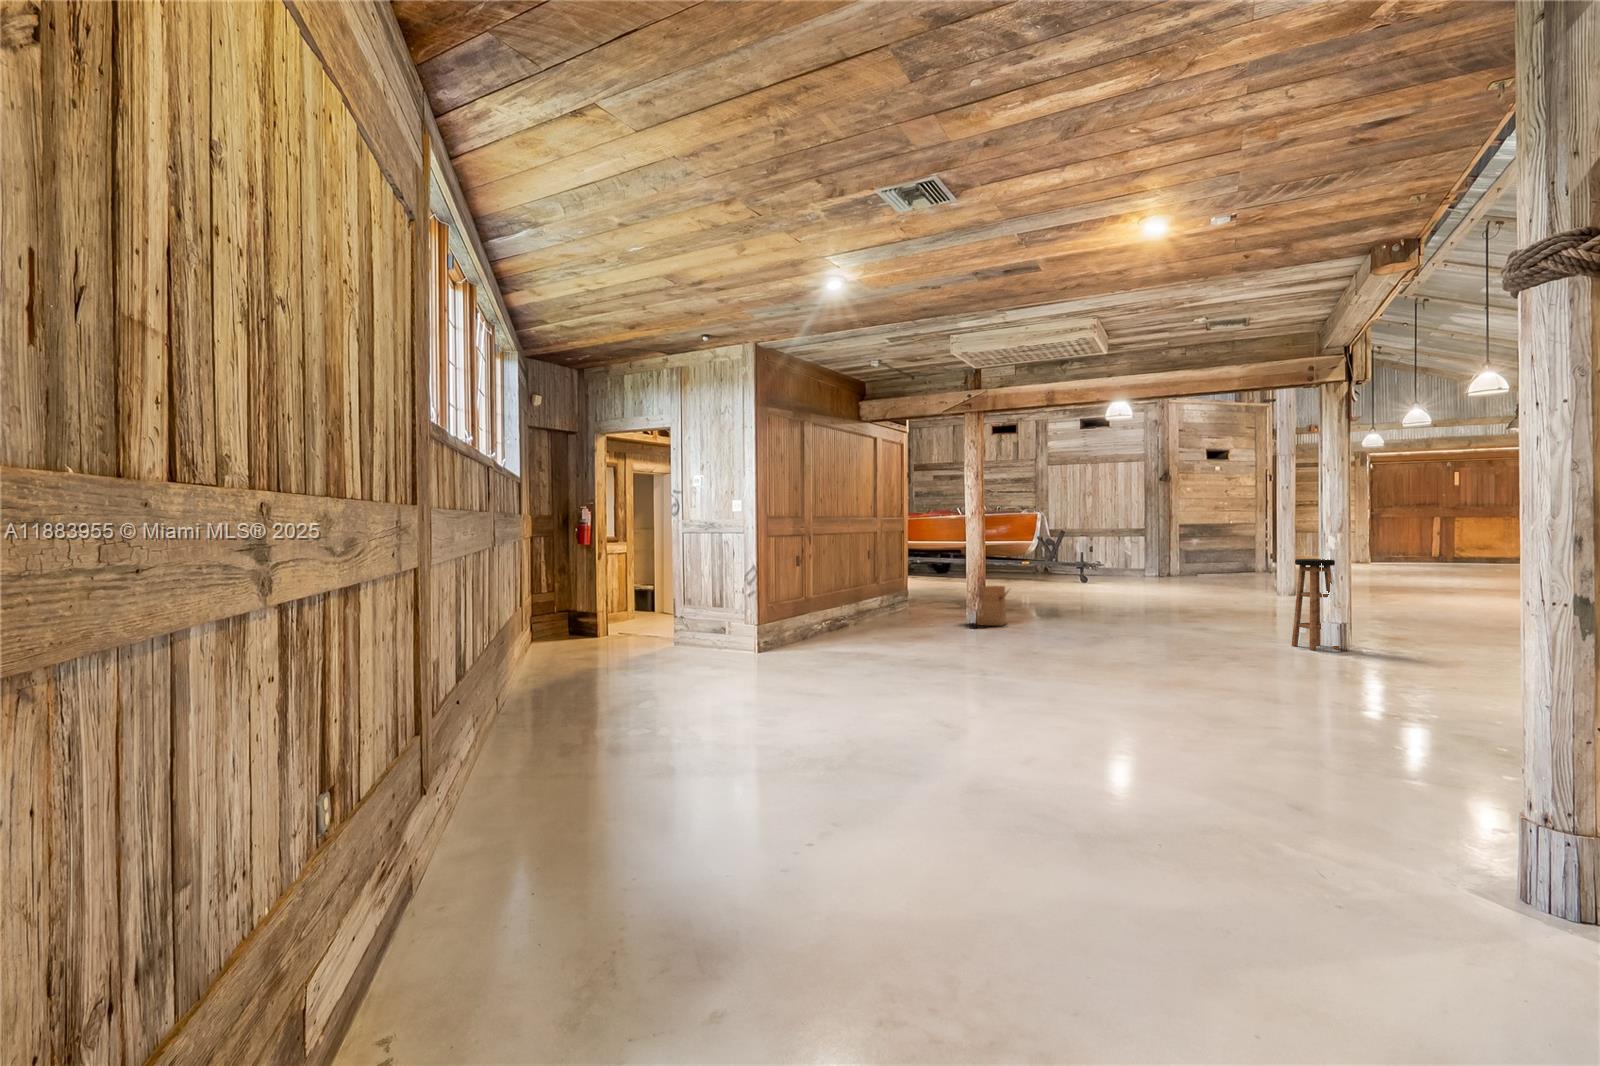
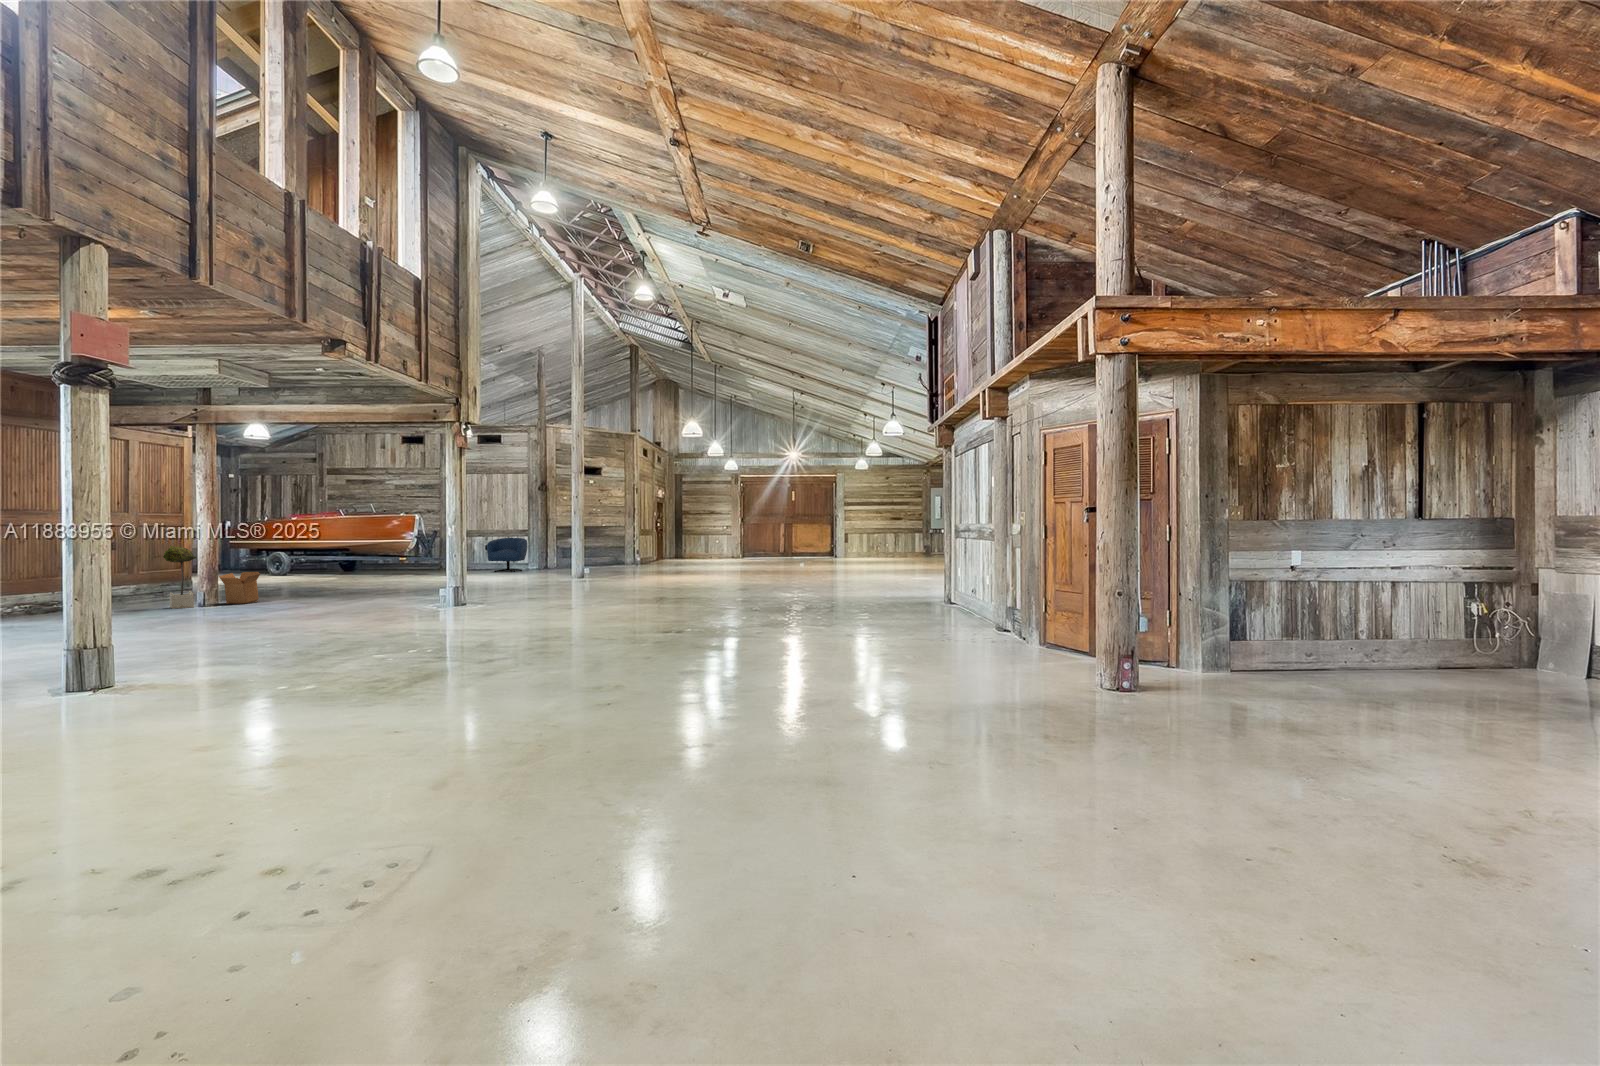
armchair: none [1103,539,1149,581] -> present [487,538,527,572]
potted tree: none [926,553,959,631] -> present [163,546,196,609]
bar stool: present [1292,559,1339,650] -> none [421,548,445,608]

